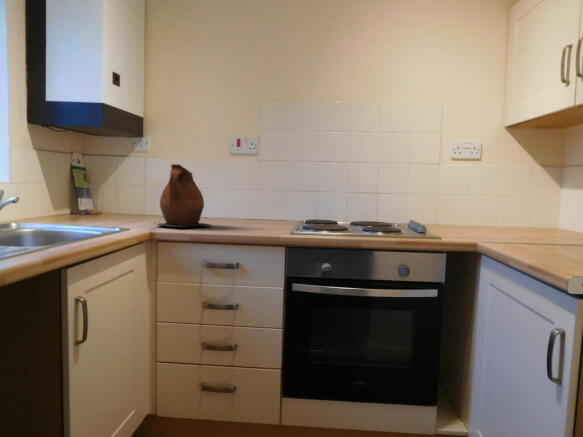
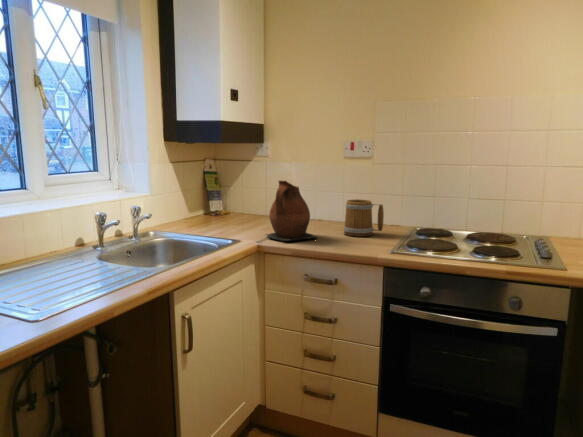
mug: none [235,190,274,225] -> present [344,199,384,237]

